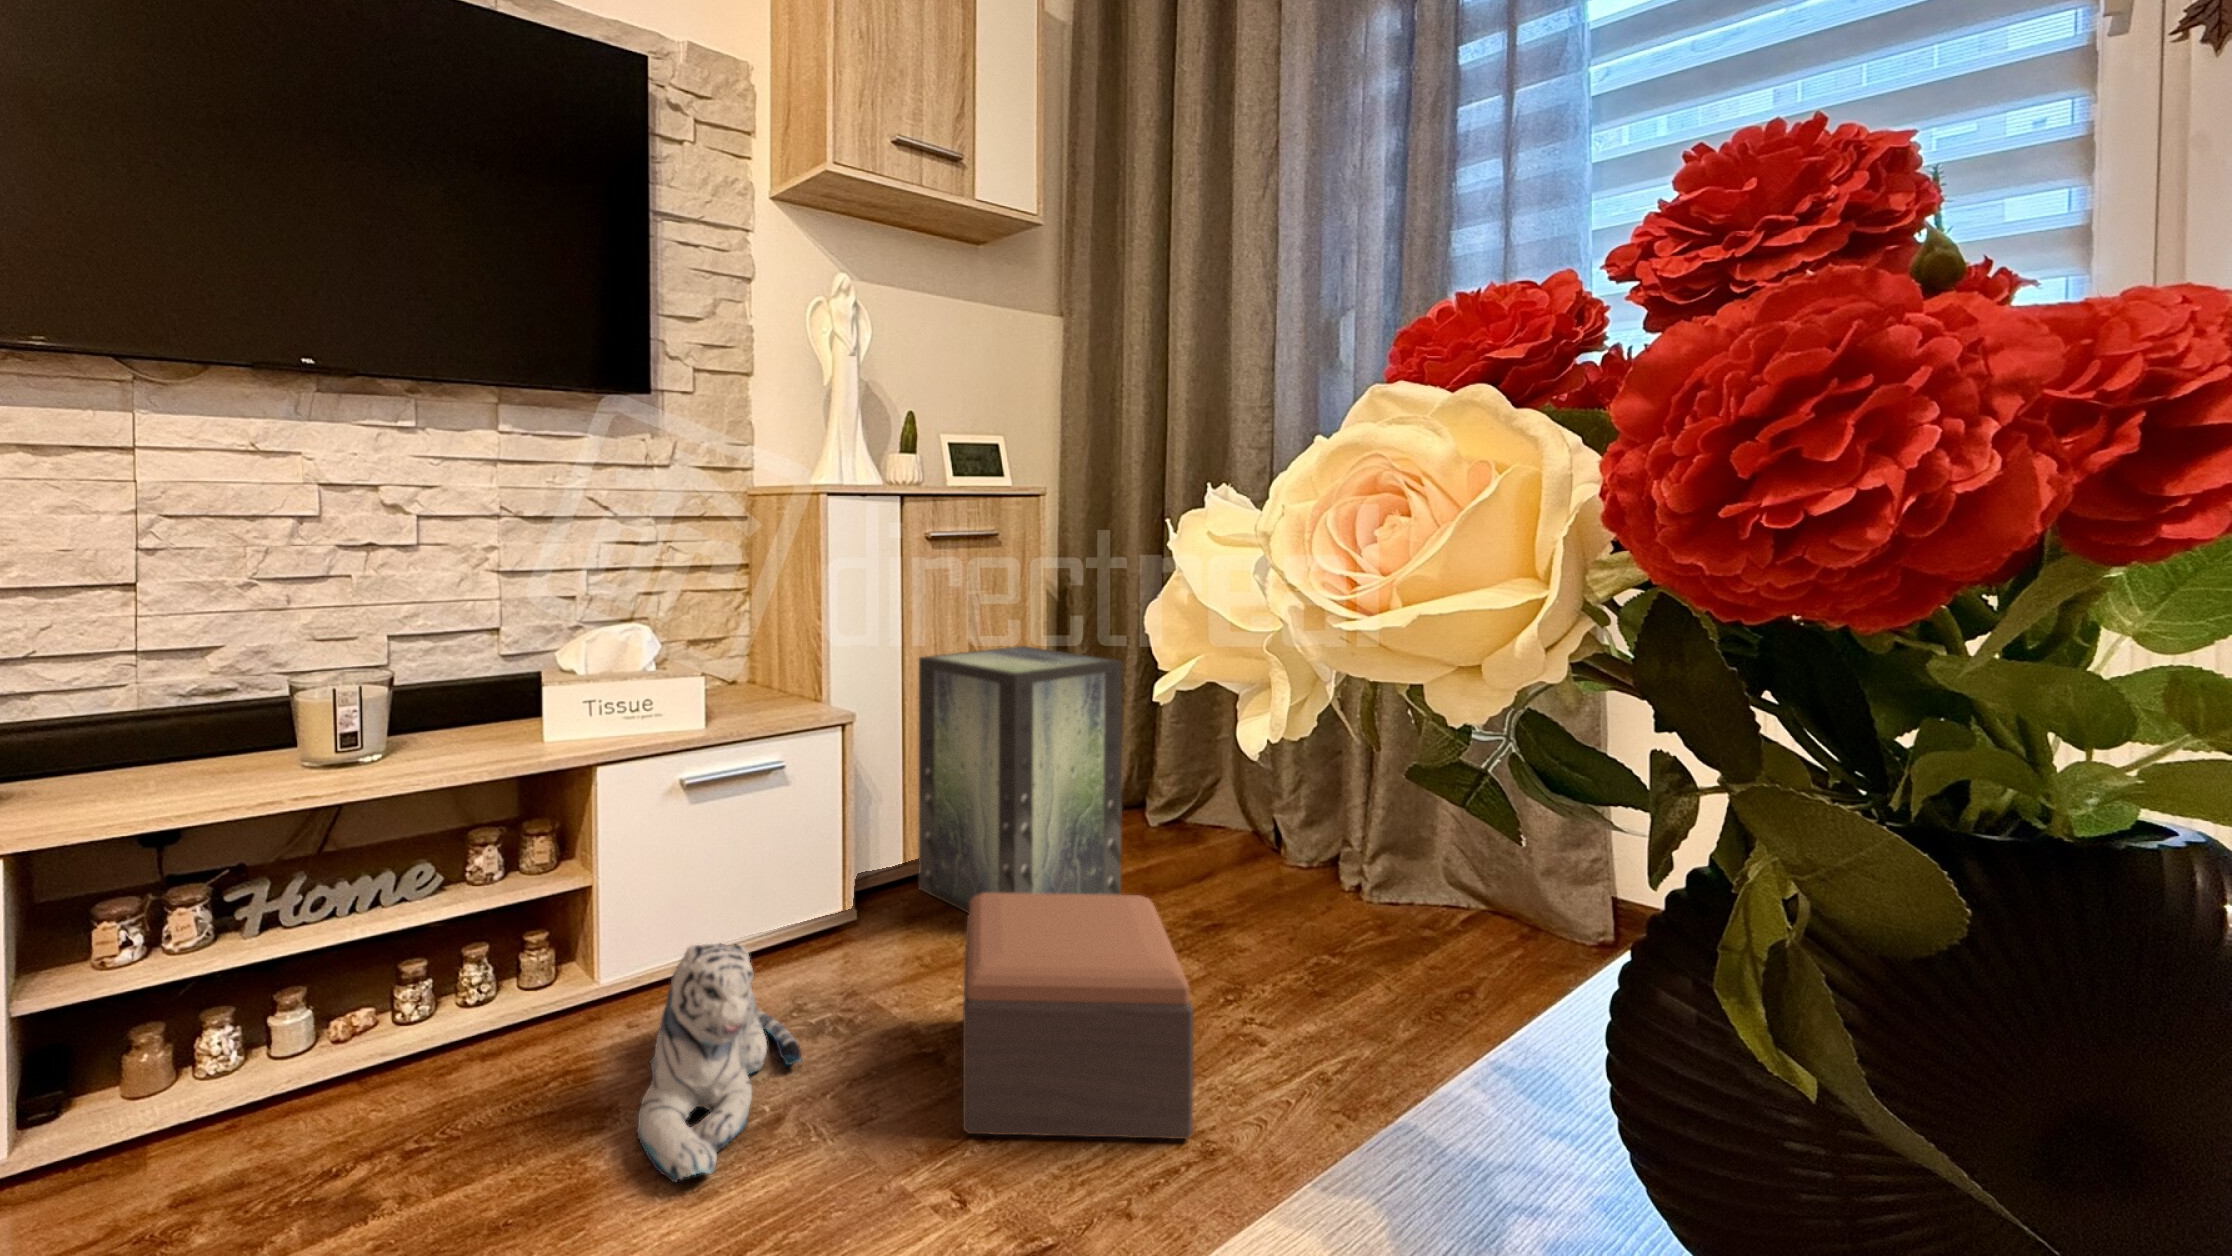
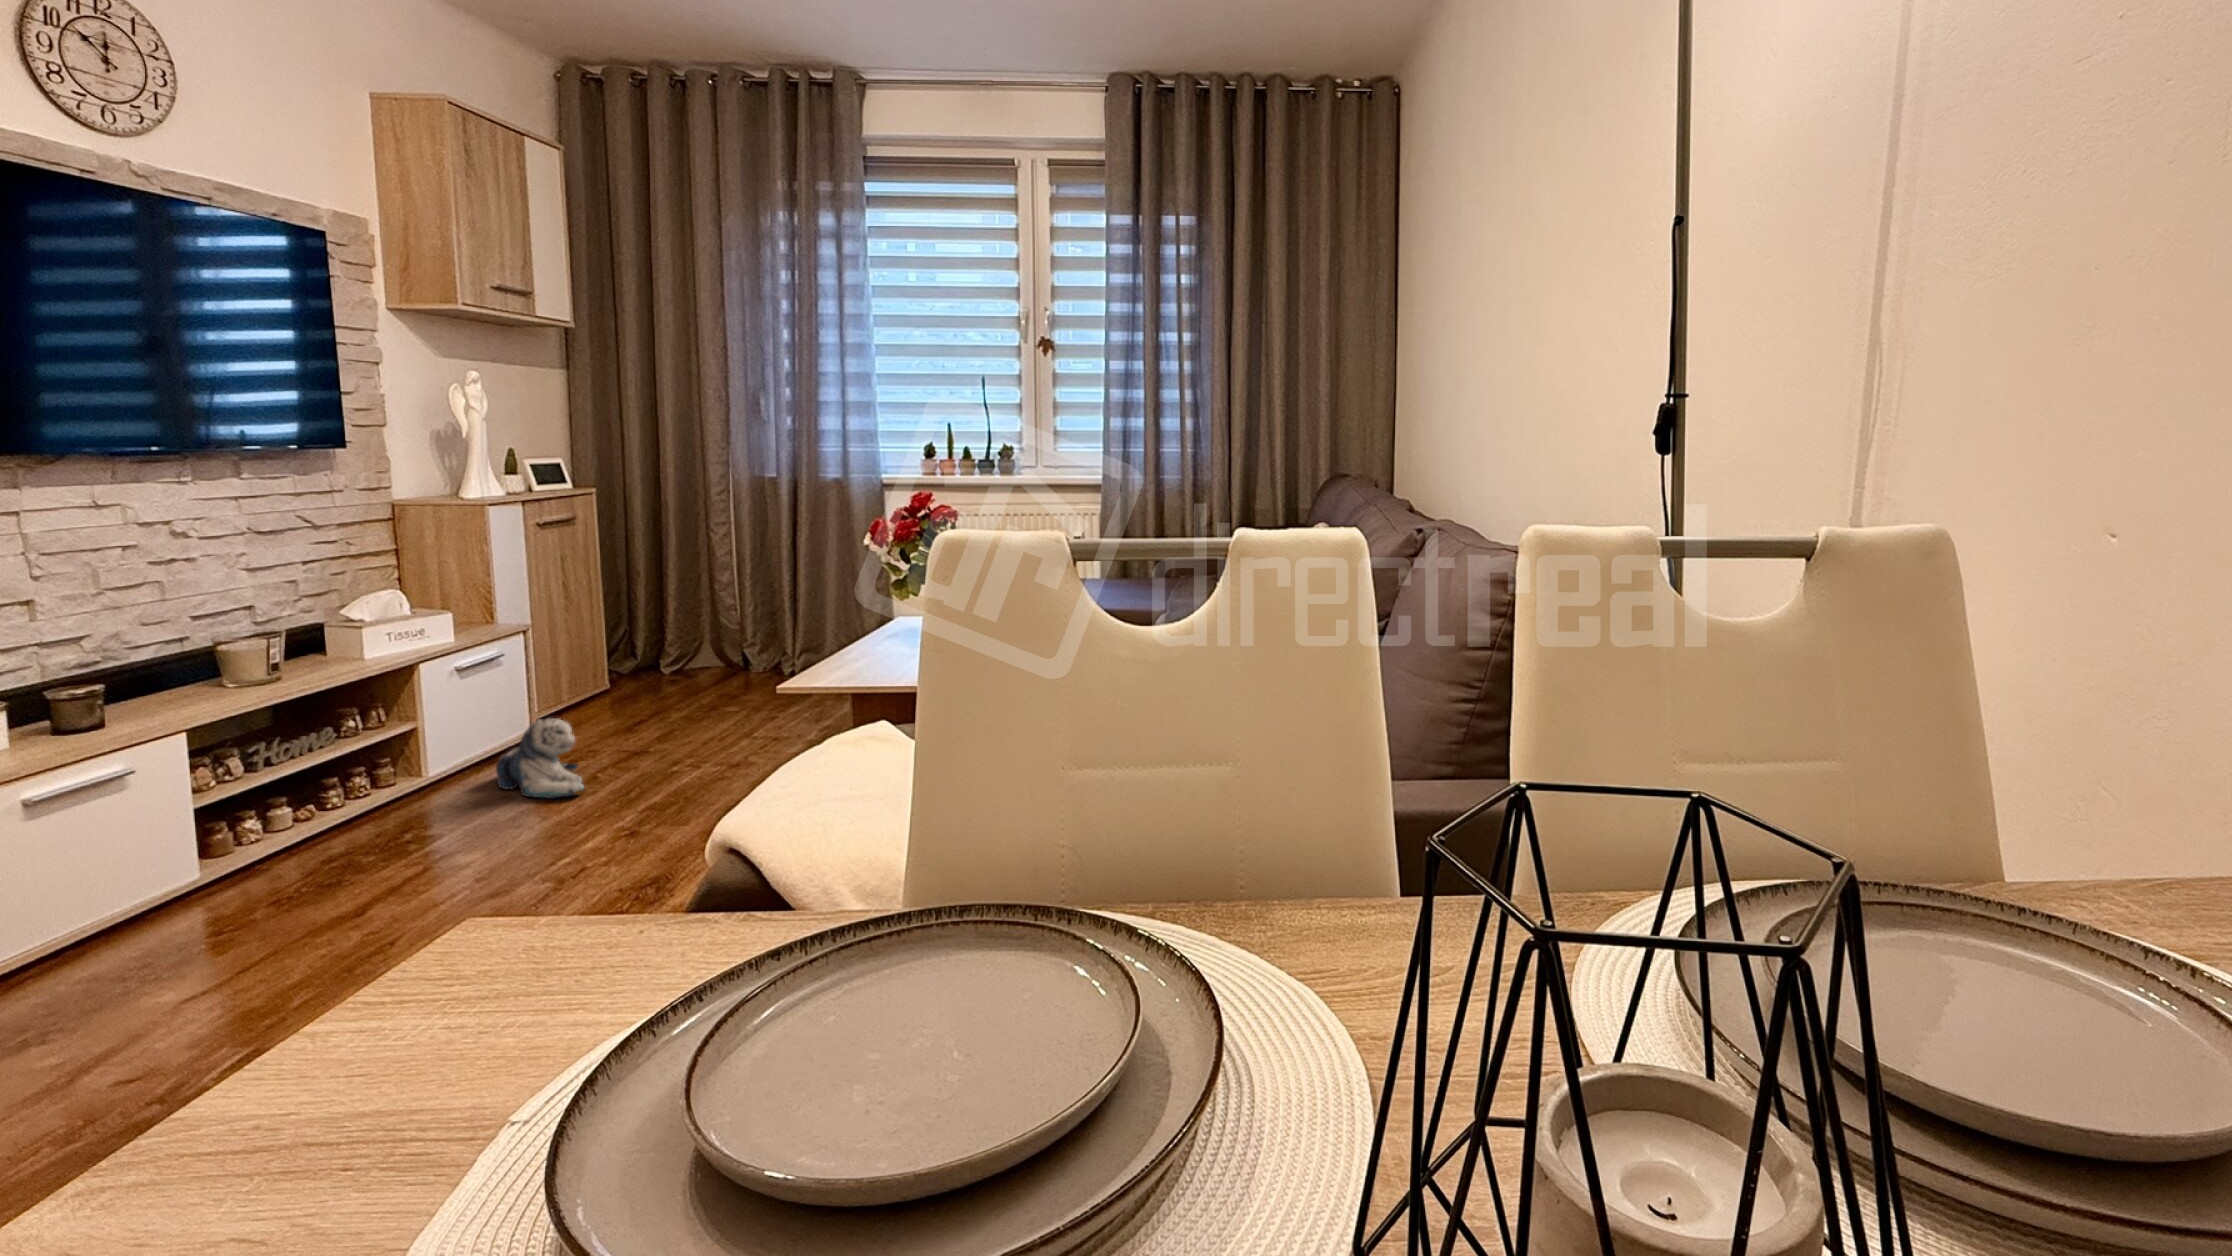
storage box: present [919,646,1122,914] -> none [543,582,674,723]
footstool: present [963,893,1194,1139] -> none [638,675,762,762]

